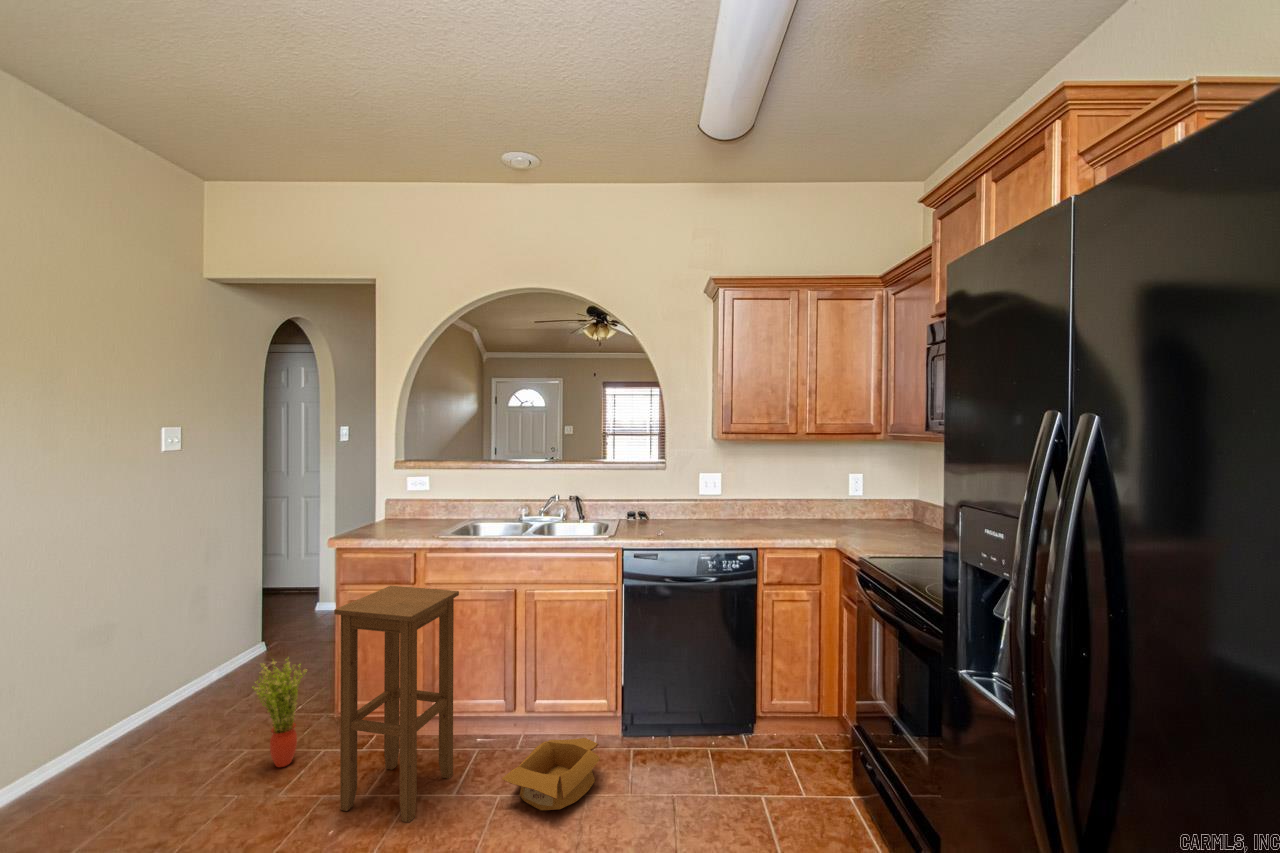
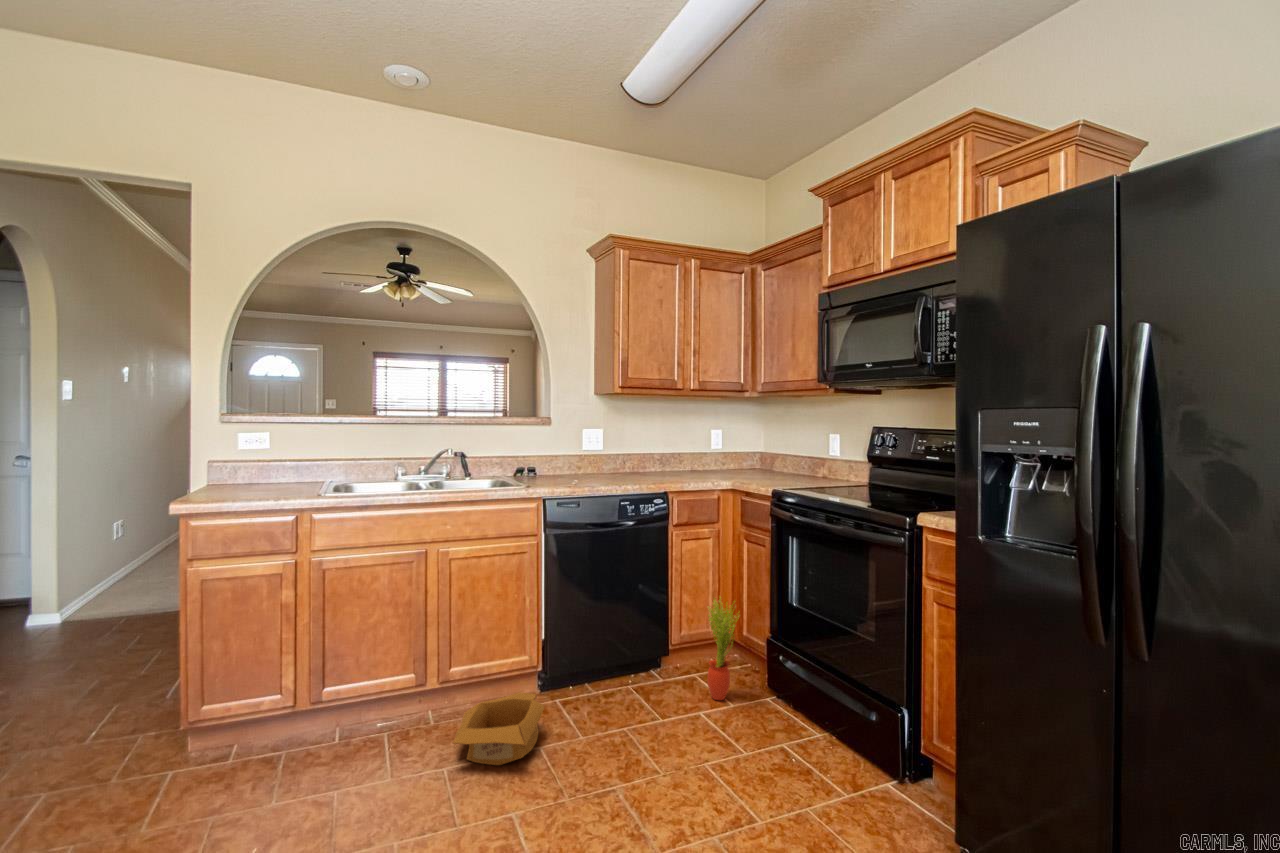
stool: present [334,586,459,822] -> none [243,548,380,822]
potted plant: present [253,660,307,767] -> present [707,600,739,700]

